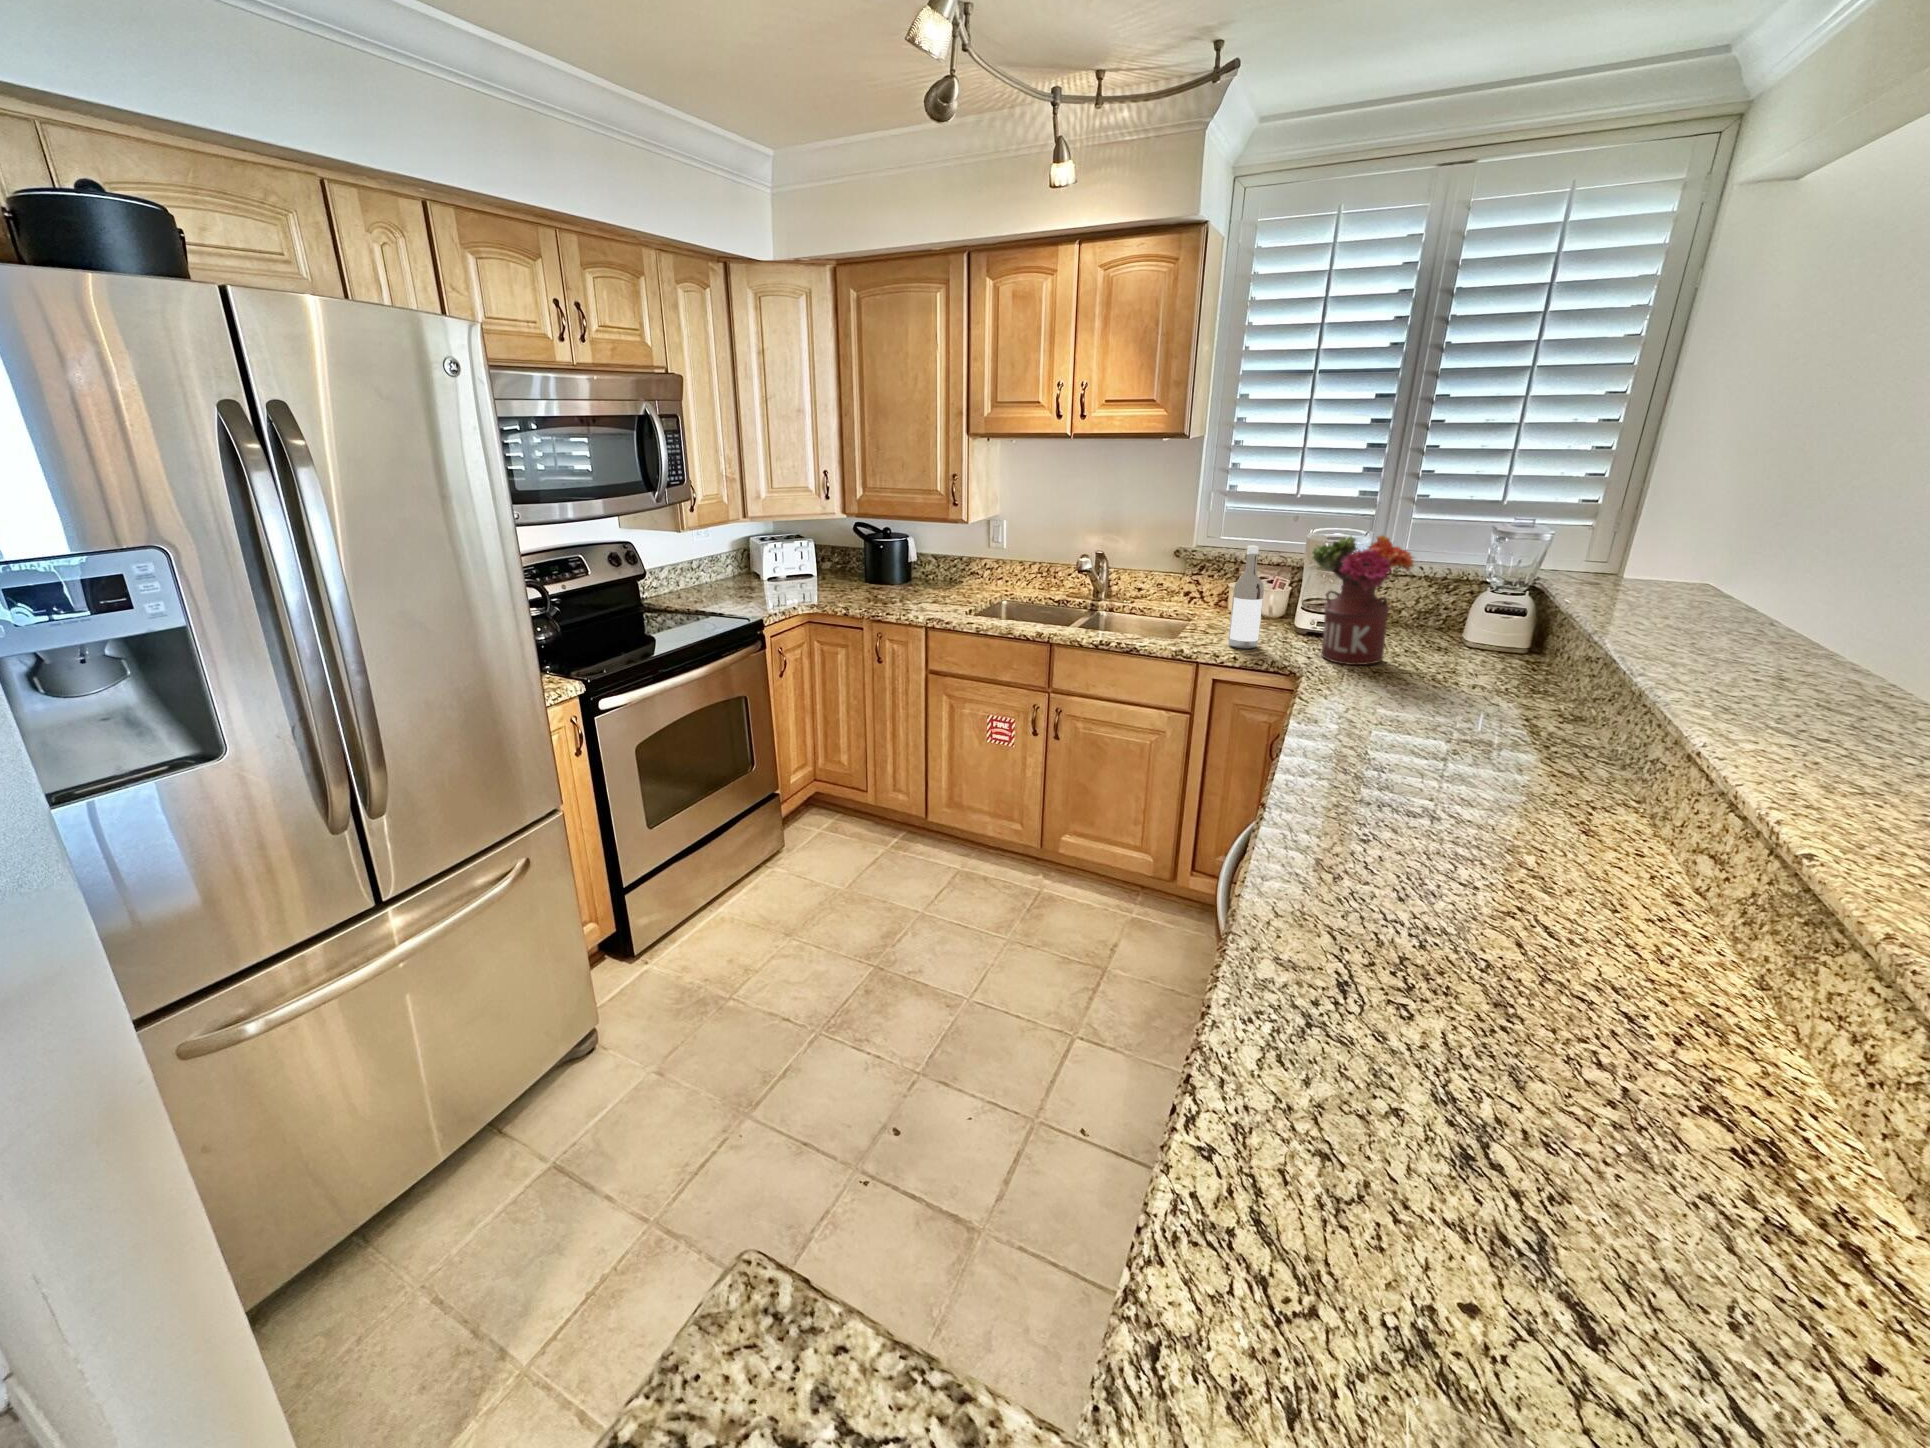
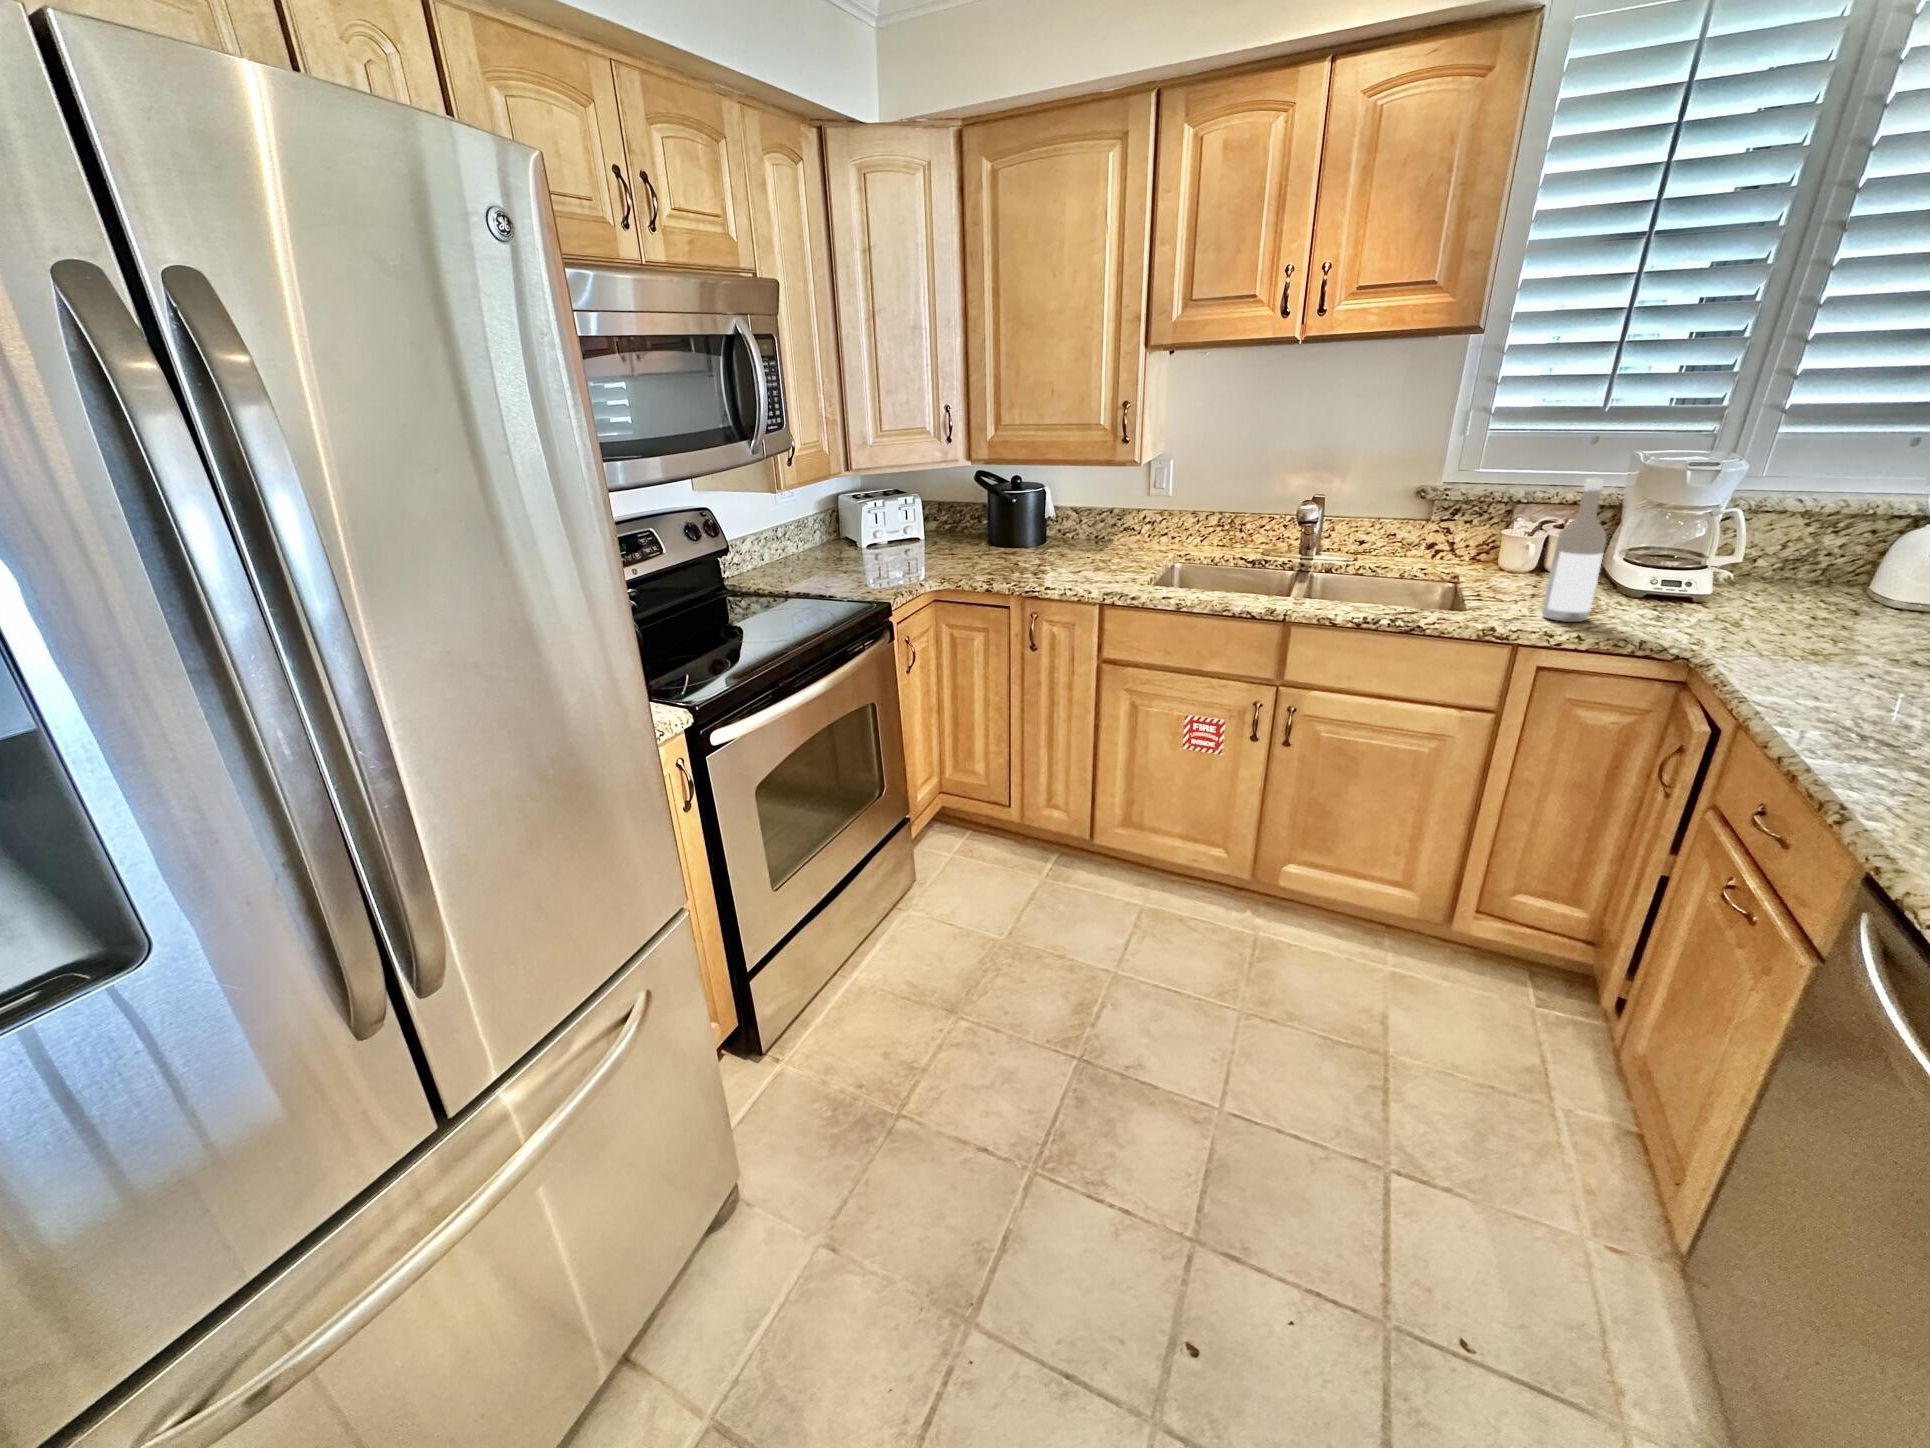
flower arrangement: present [1312,535,1414,665] -> none [1690,455,1880,643]

